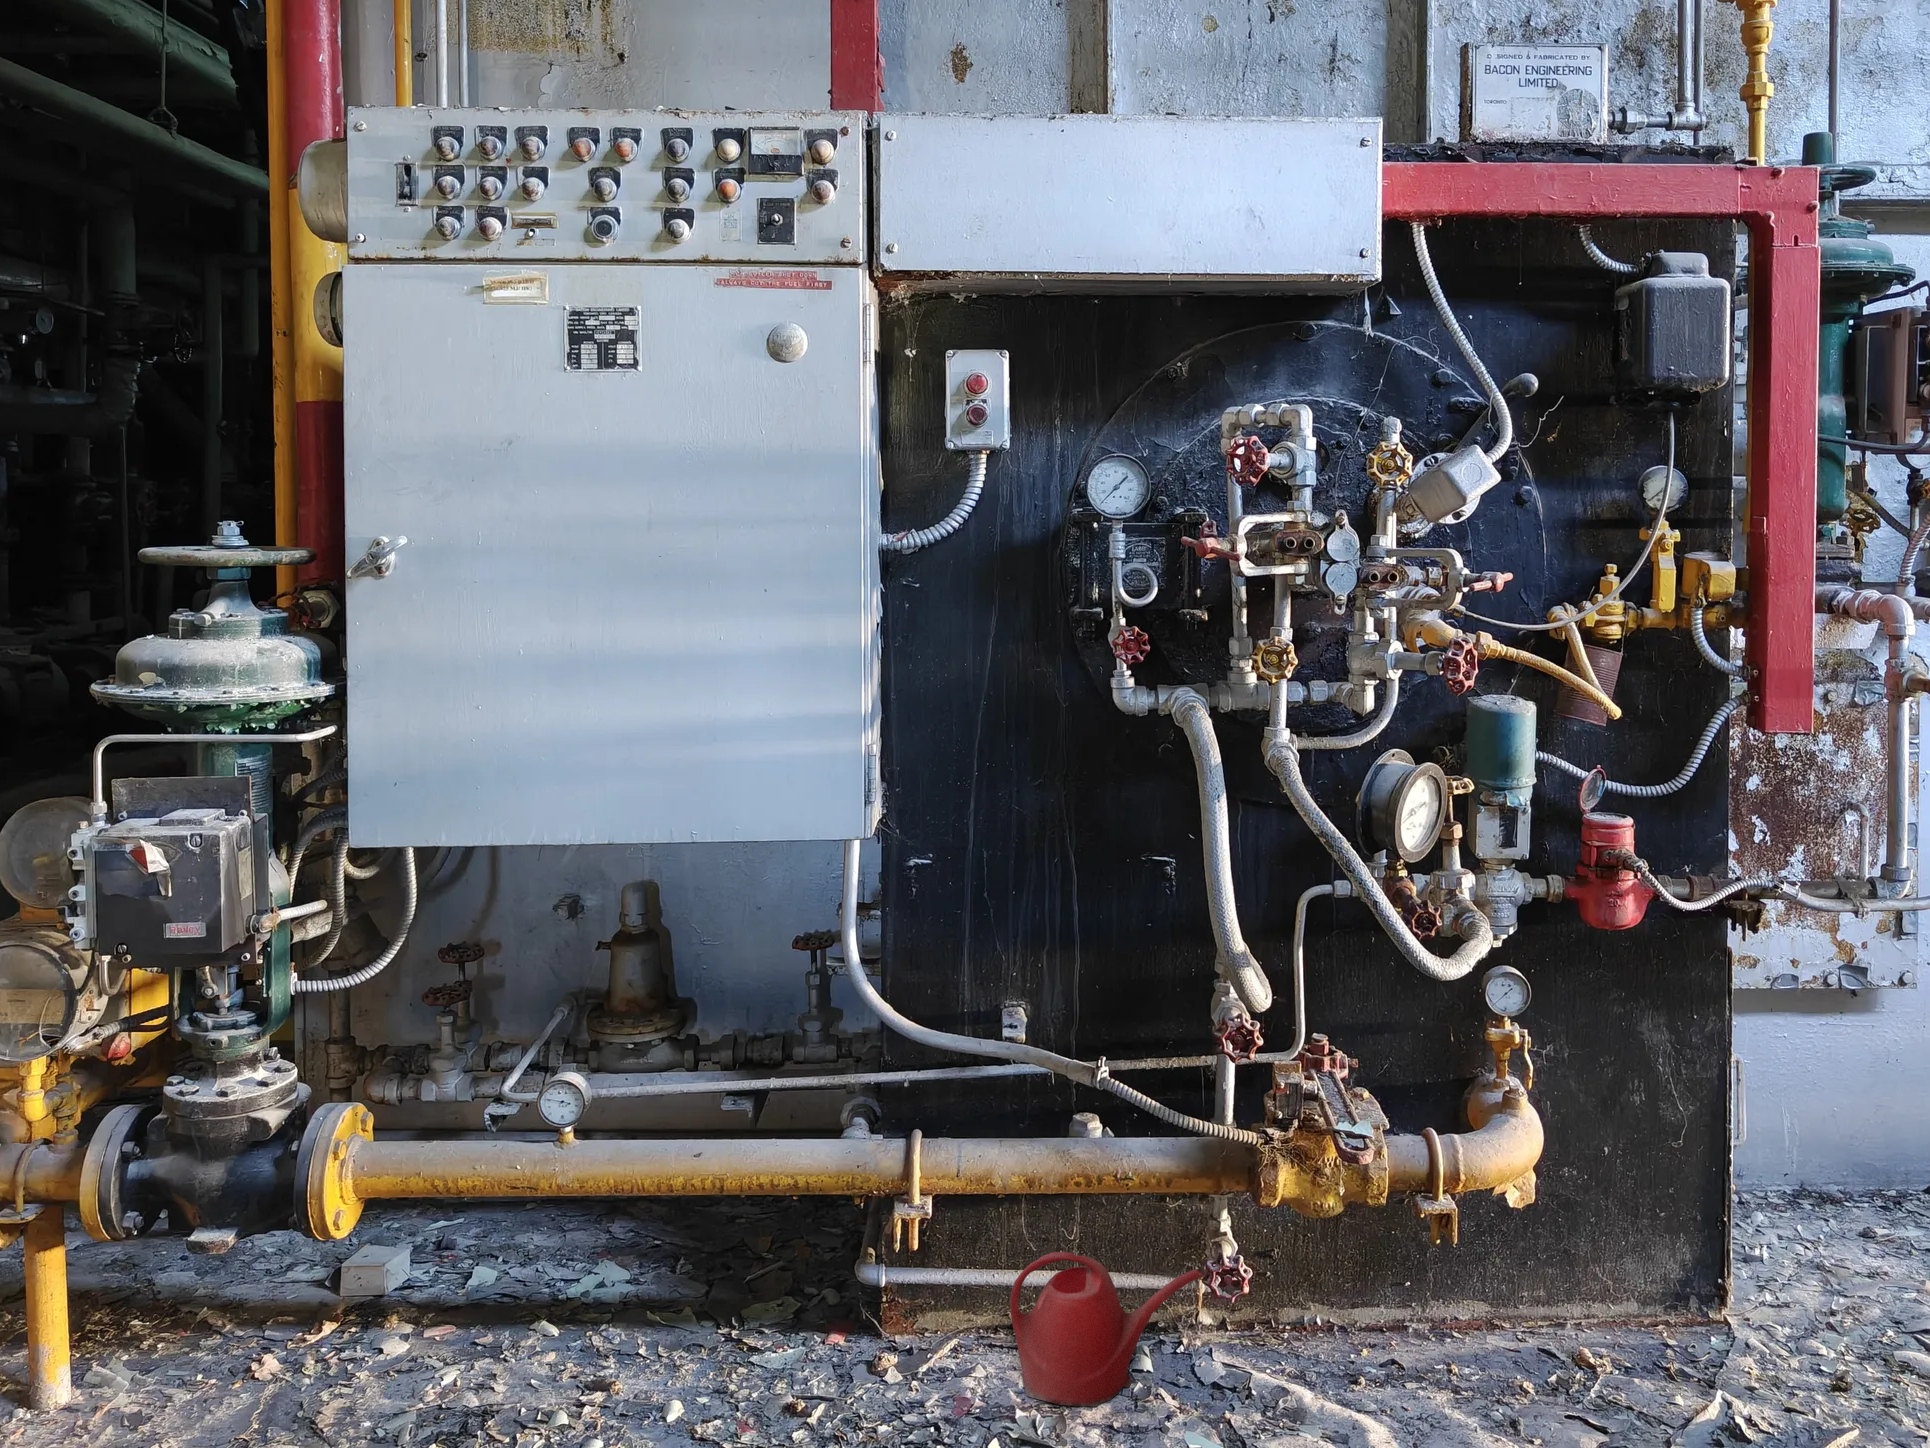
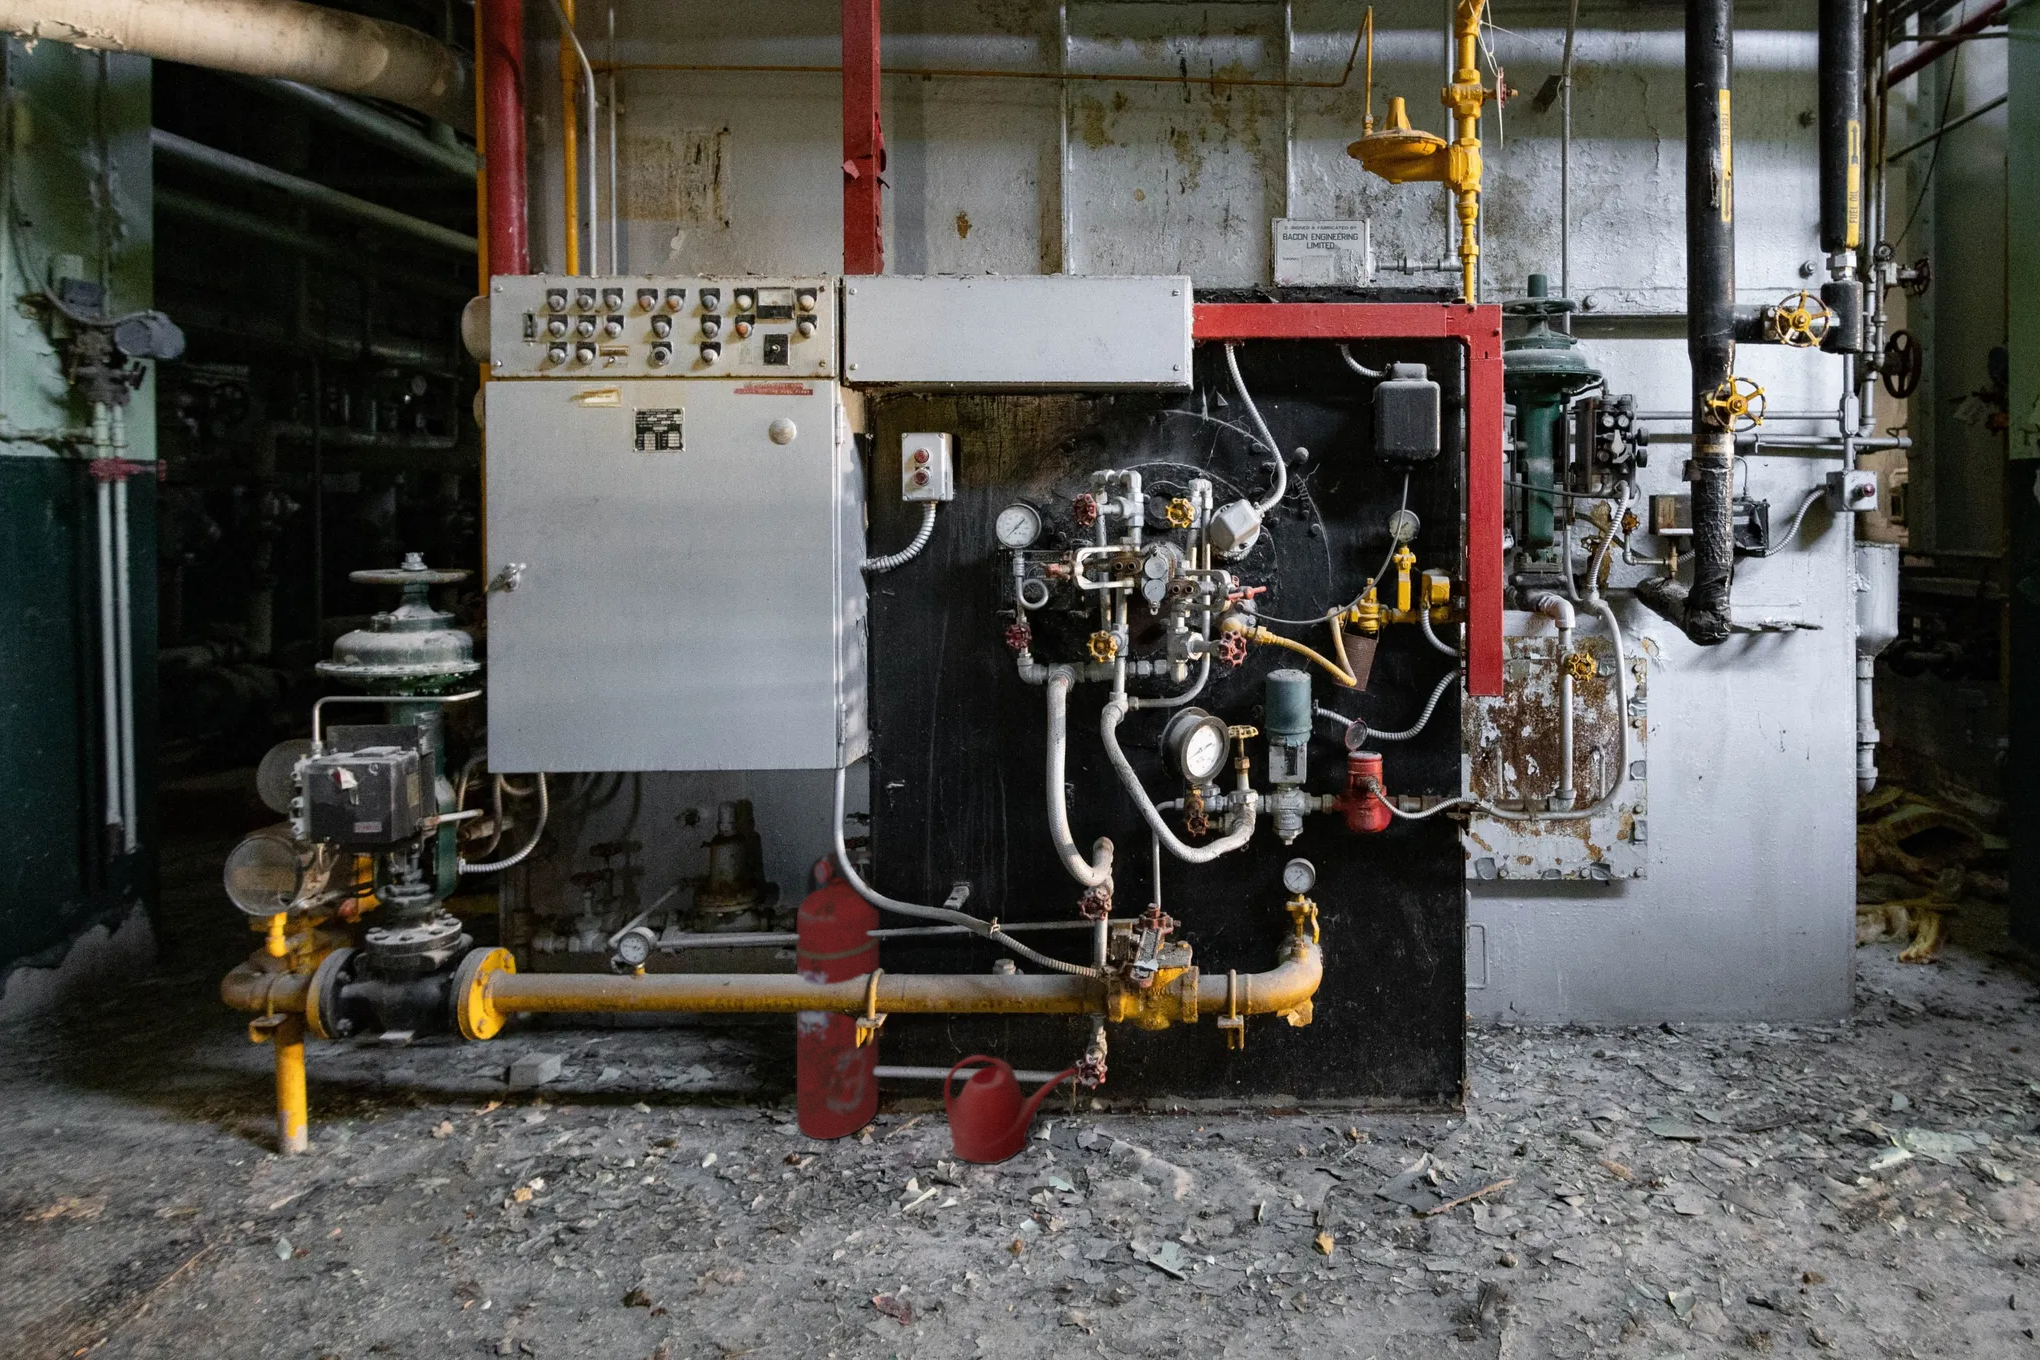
fire extinguisher: none [785,956,901,1374] -> present [796,850,879,1140]

